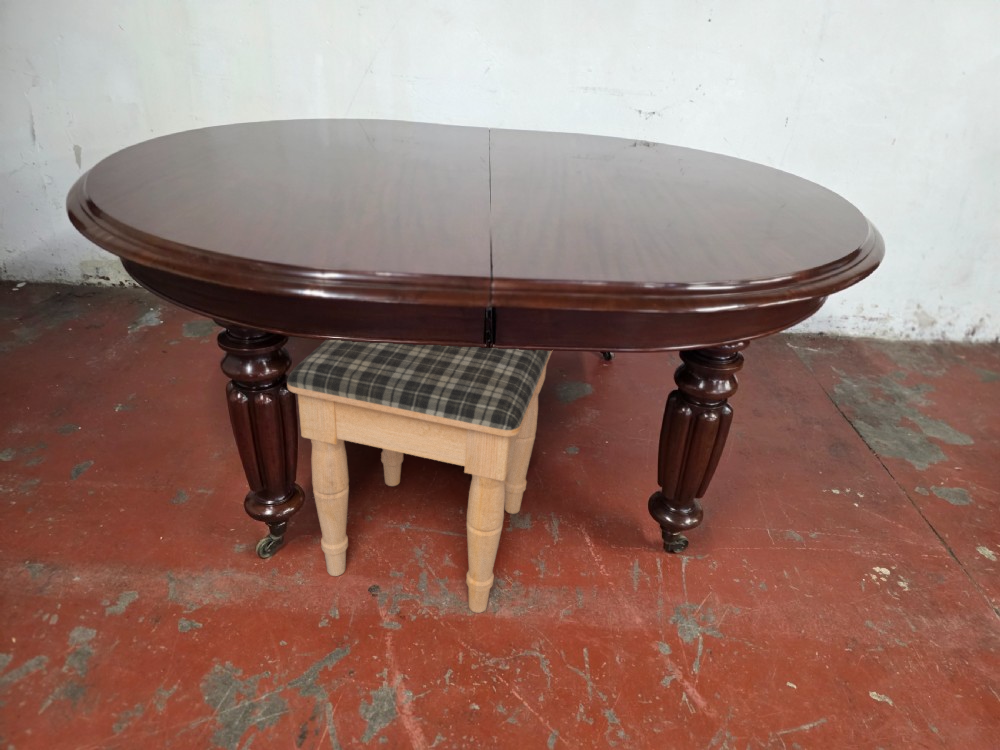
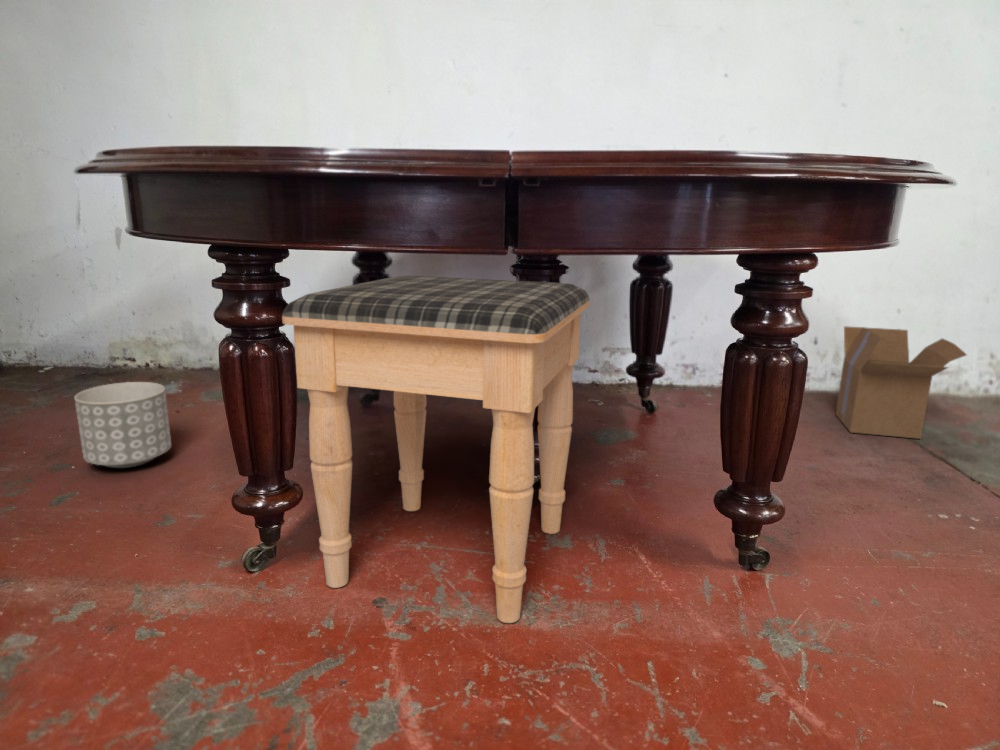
cardboard box: none [771,284,890,397] -> present [836,327,966,439]
planter: none [67,344,163,431] -> present [74,382,171,468]

